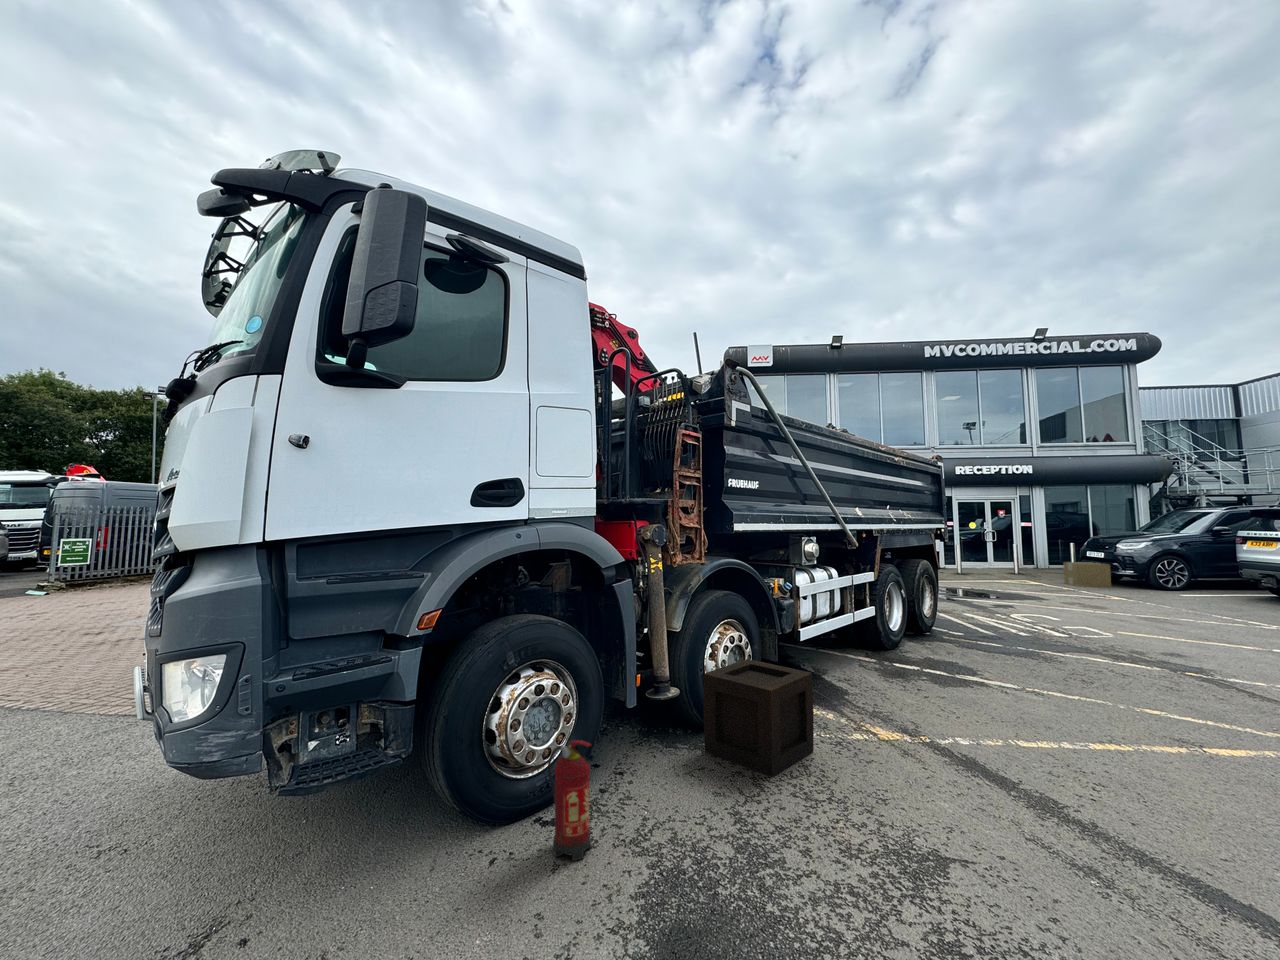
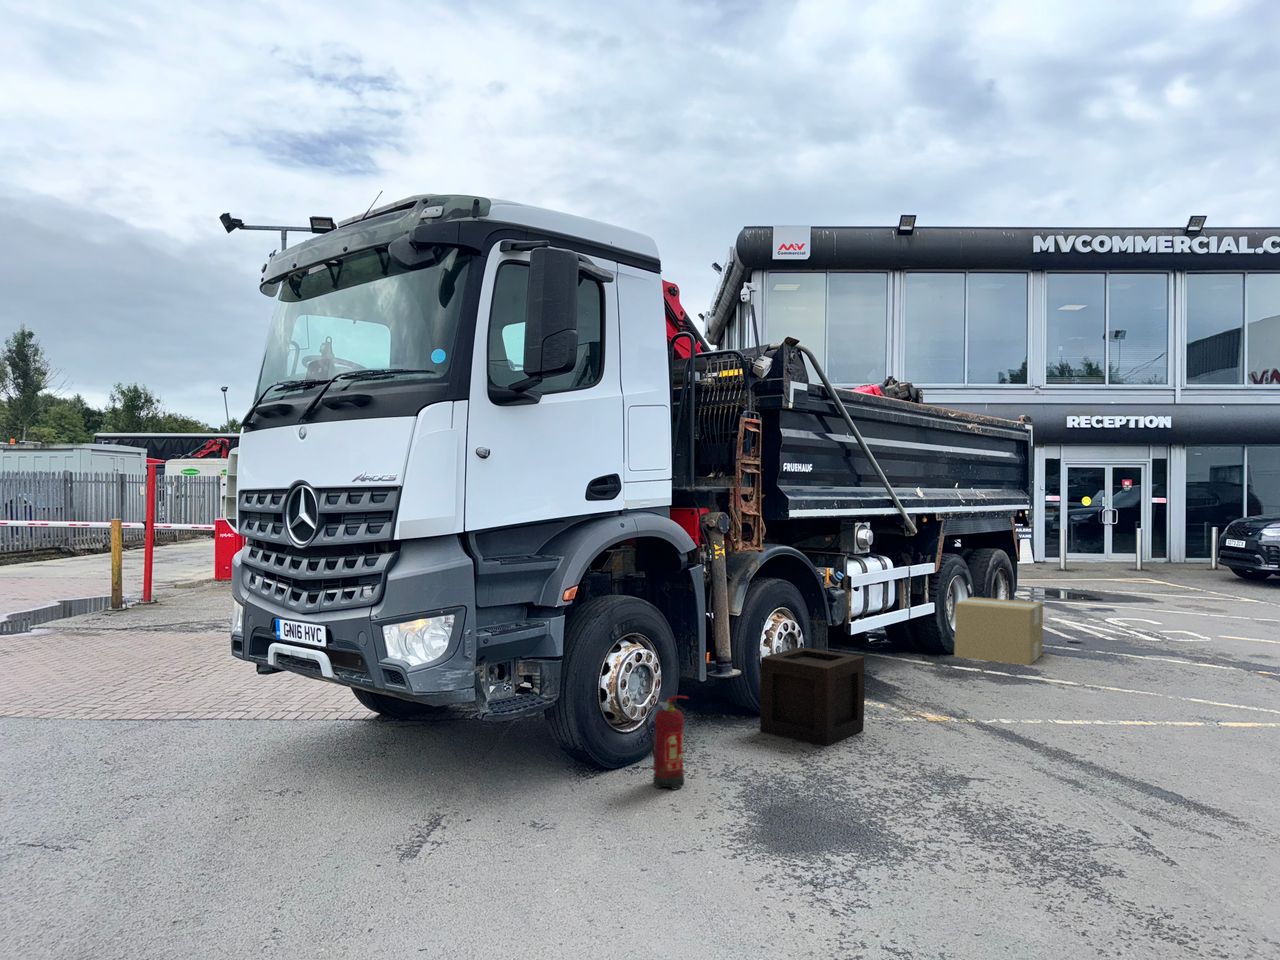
cardboard box: present [1064,562,1111,587] -> present [954,597,1043,665]

